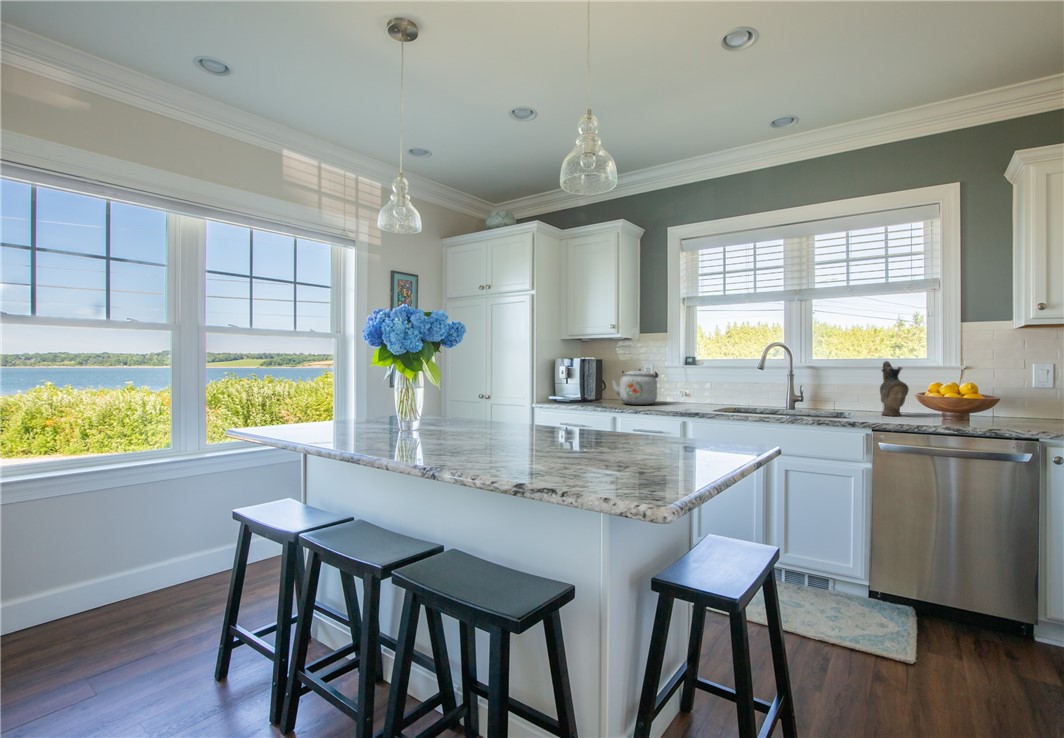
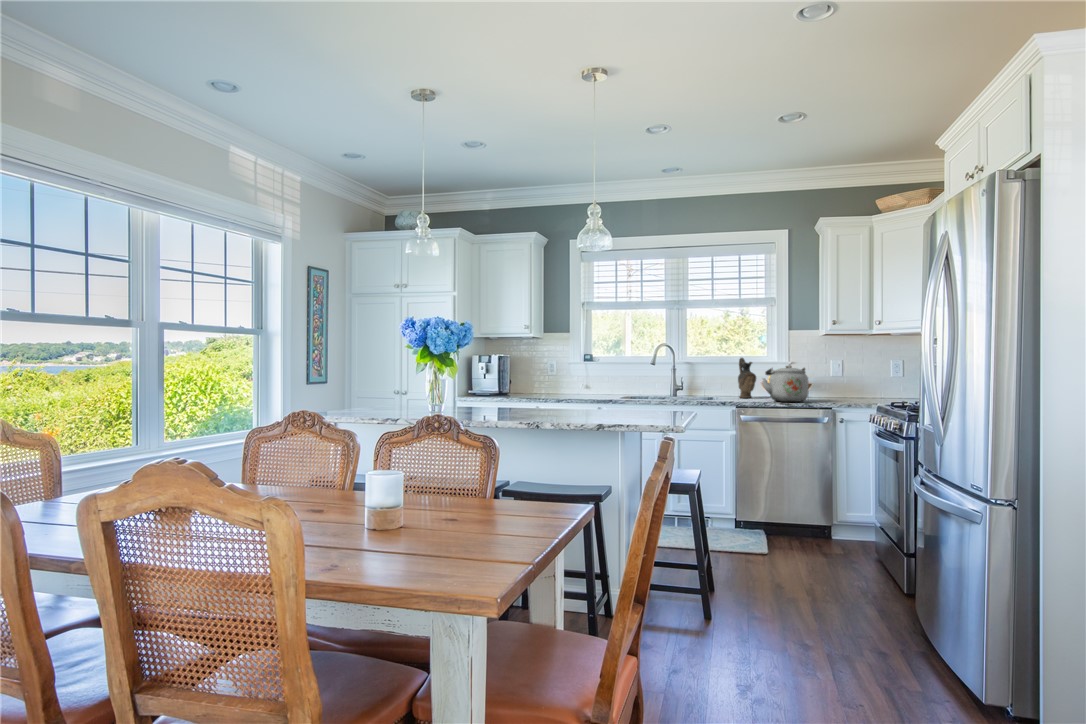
kettle: present [613,368,659,405] -> present [763,365,808,402]

